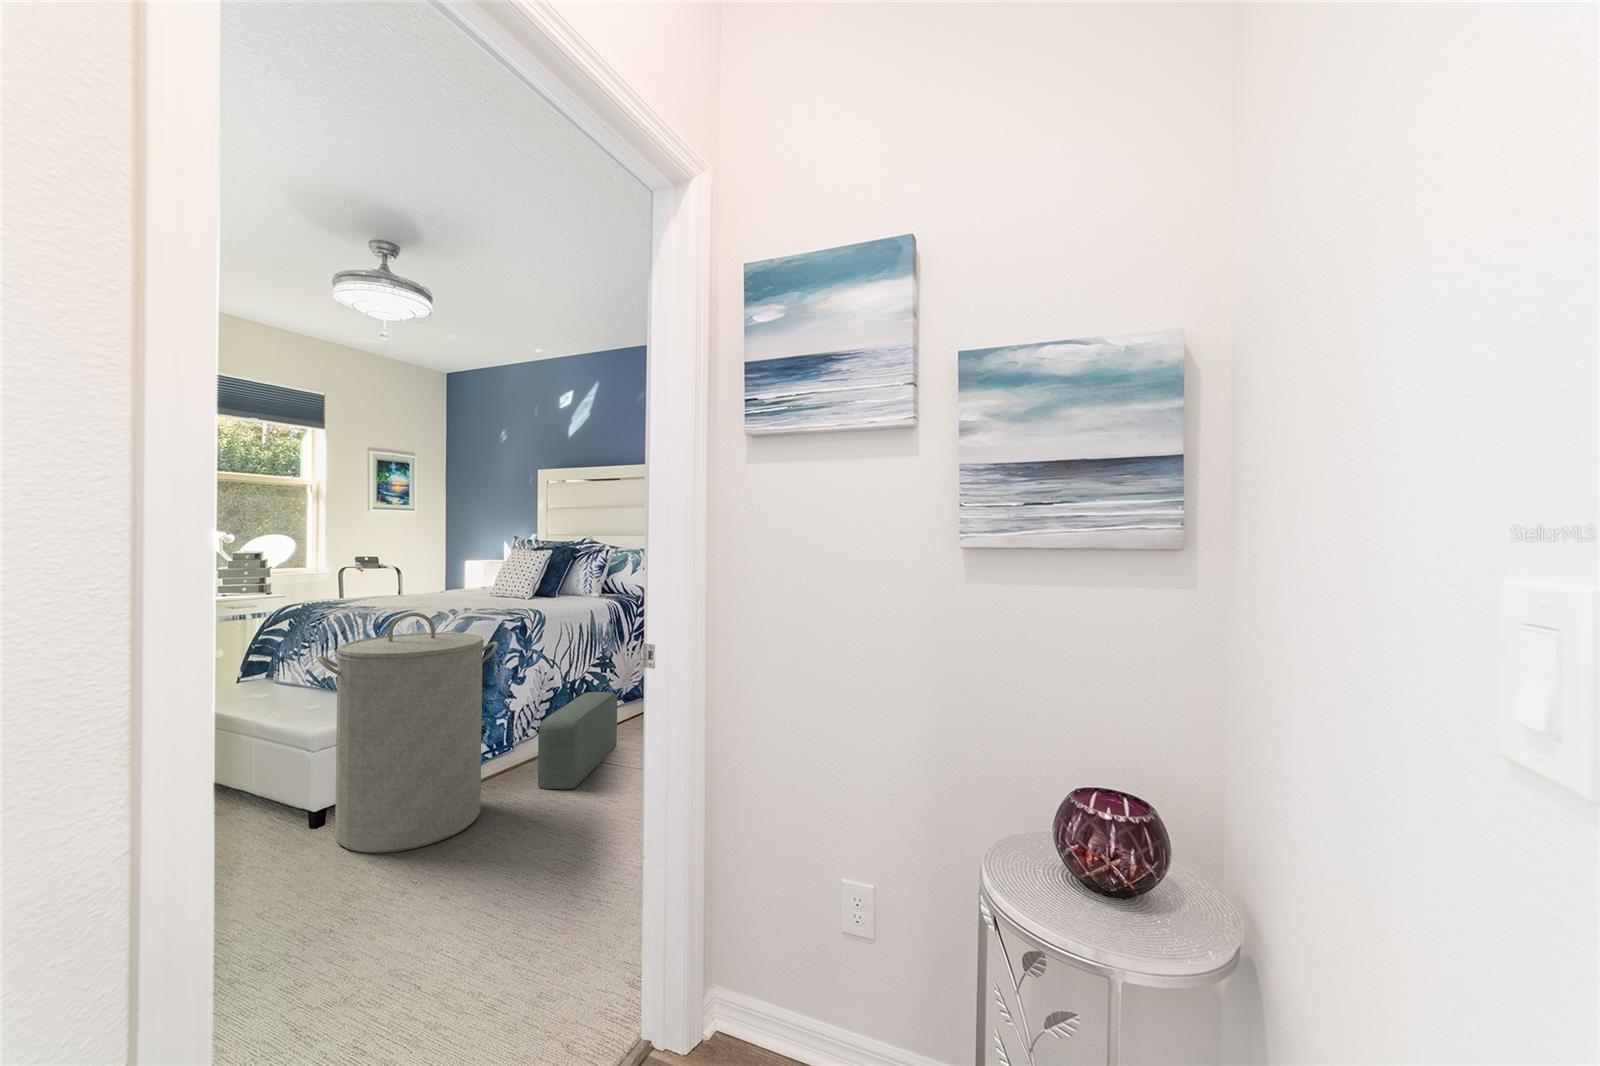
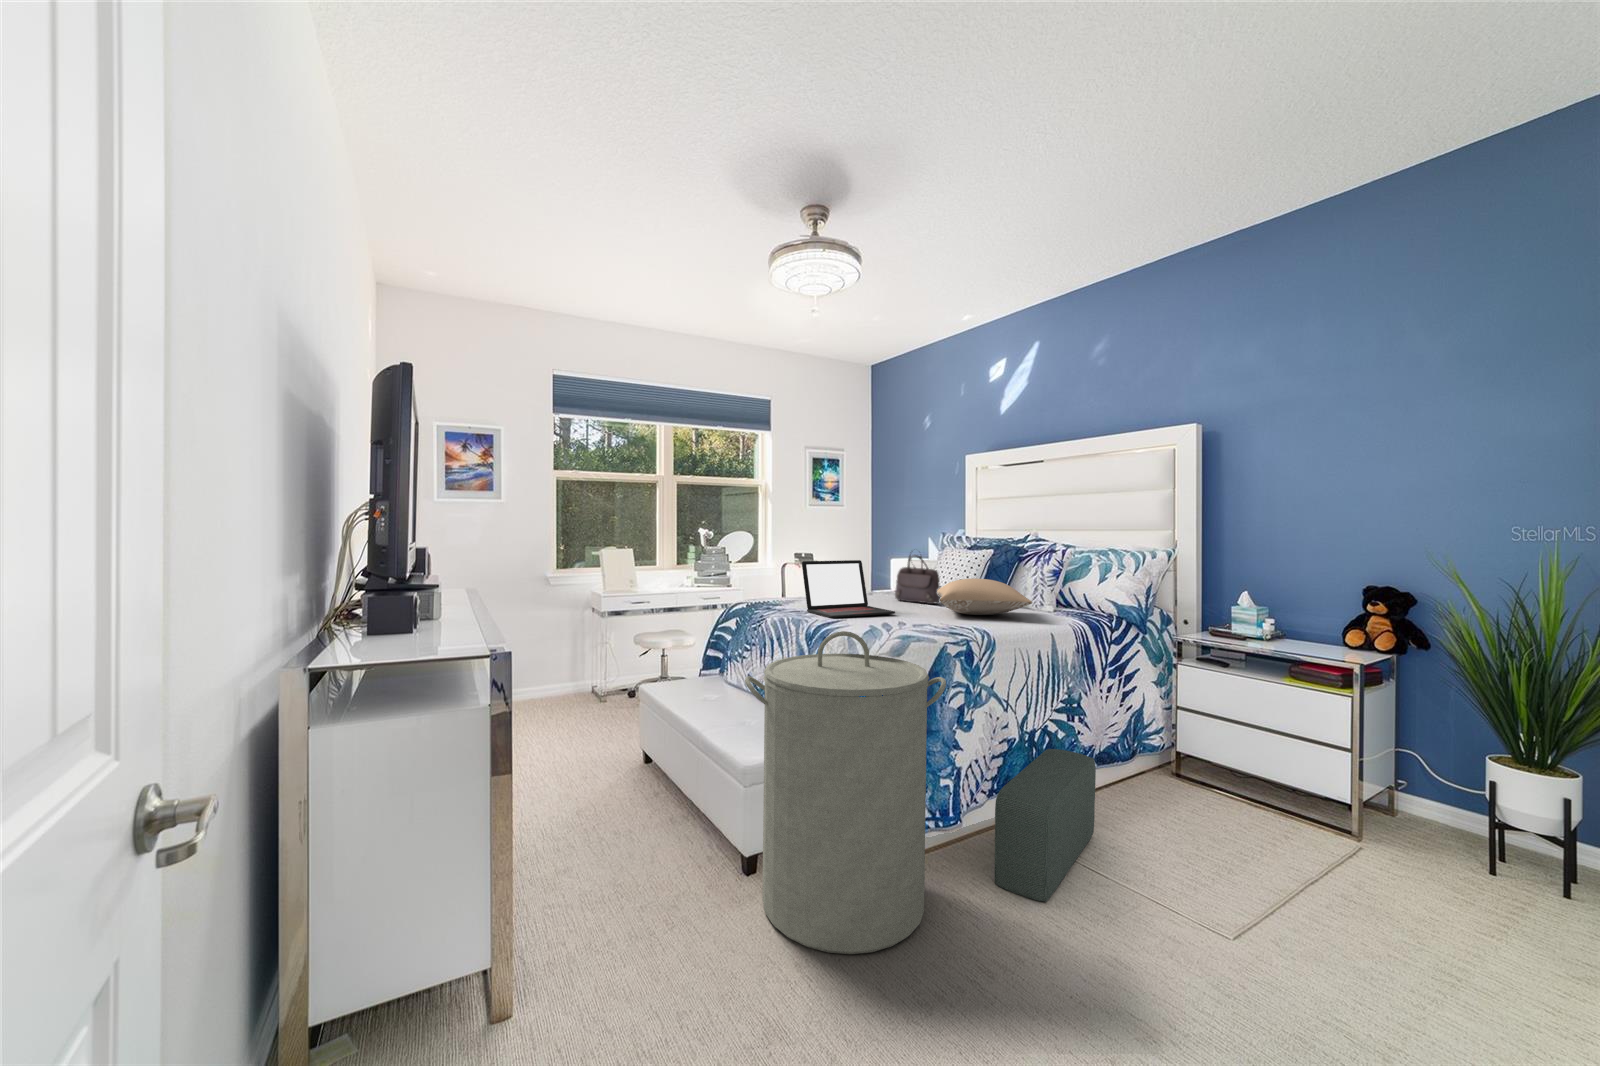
handbag: none [464,550,506,596] -> present [895,555,940,604]
laptop: none [369,561,462,610] -> present [802,560,895,618]
pillow: none [502,573,577,601] -> present [937,578,1032,615]

